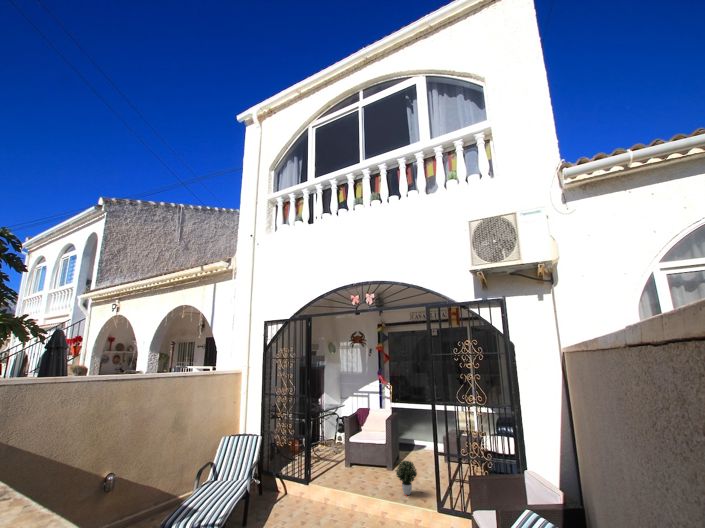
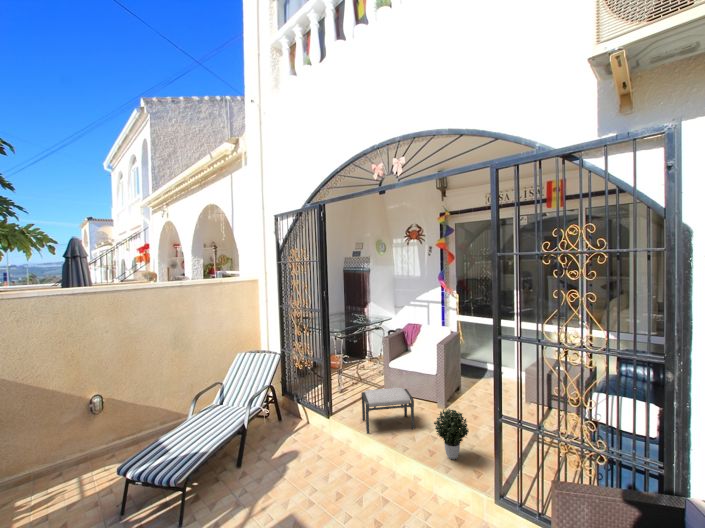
ottoman: none [337,454,376,488] -> present [361,388,415,434]

